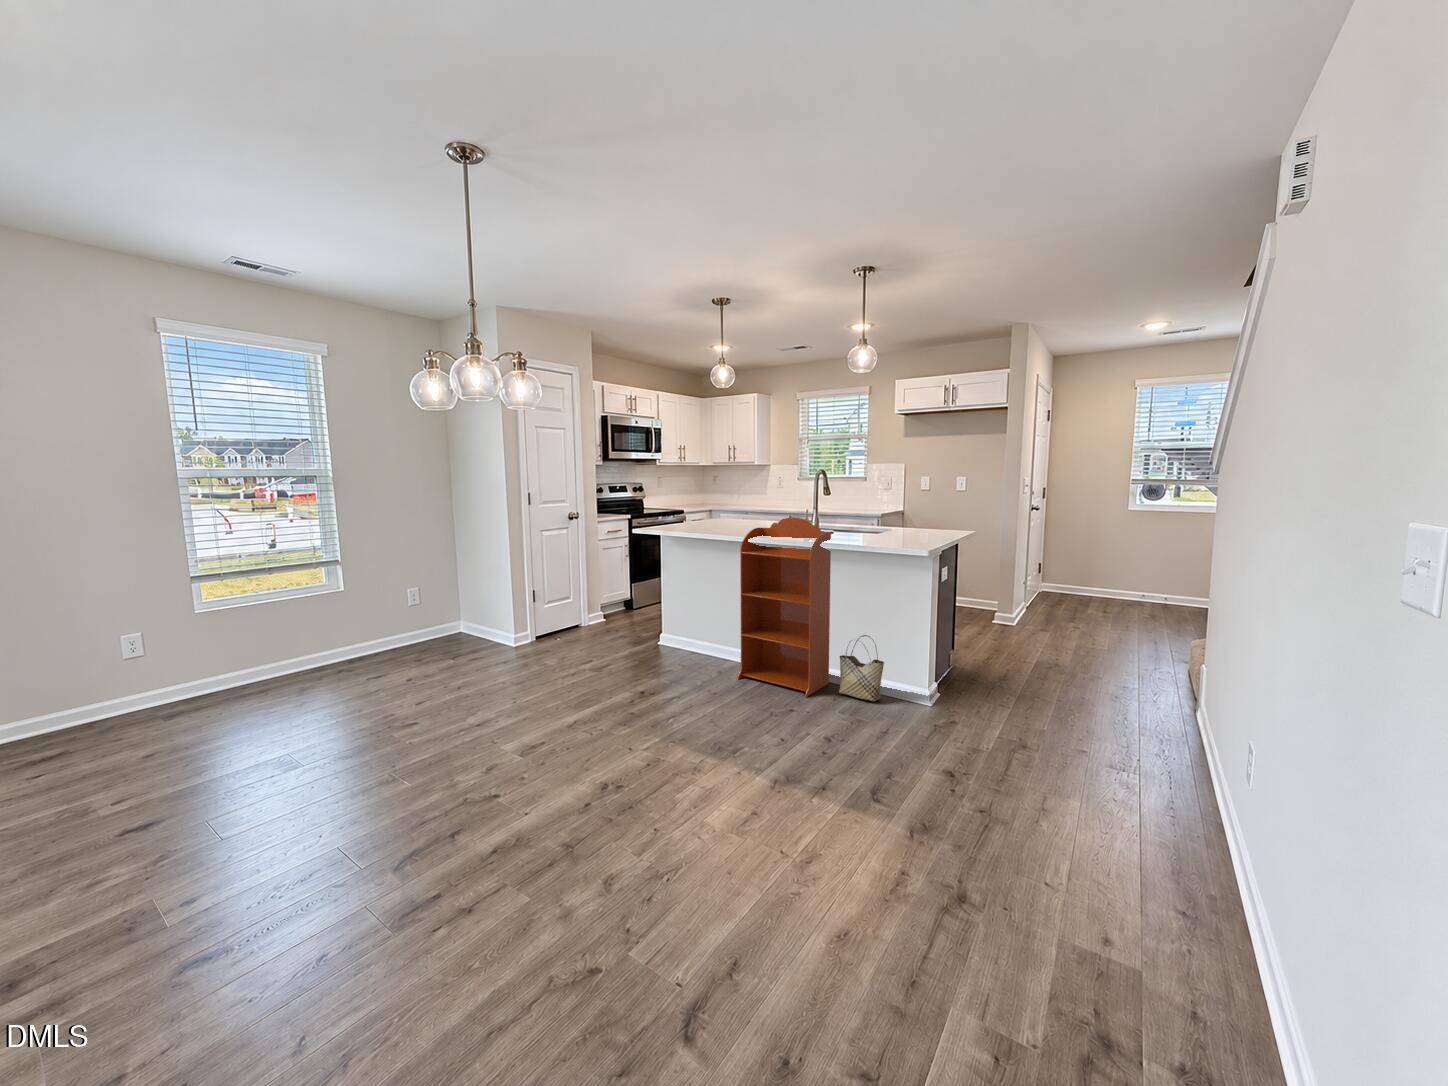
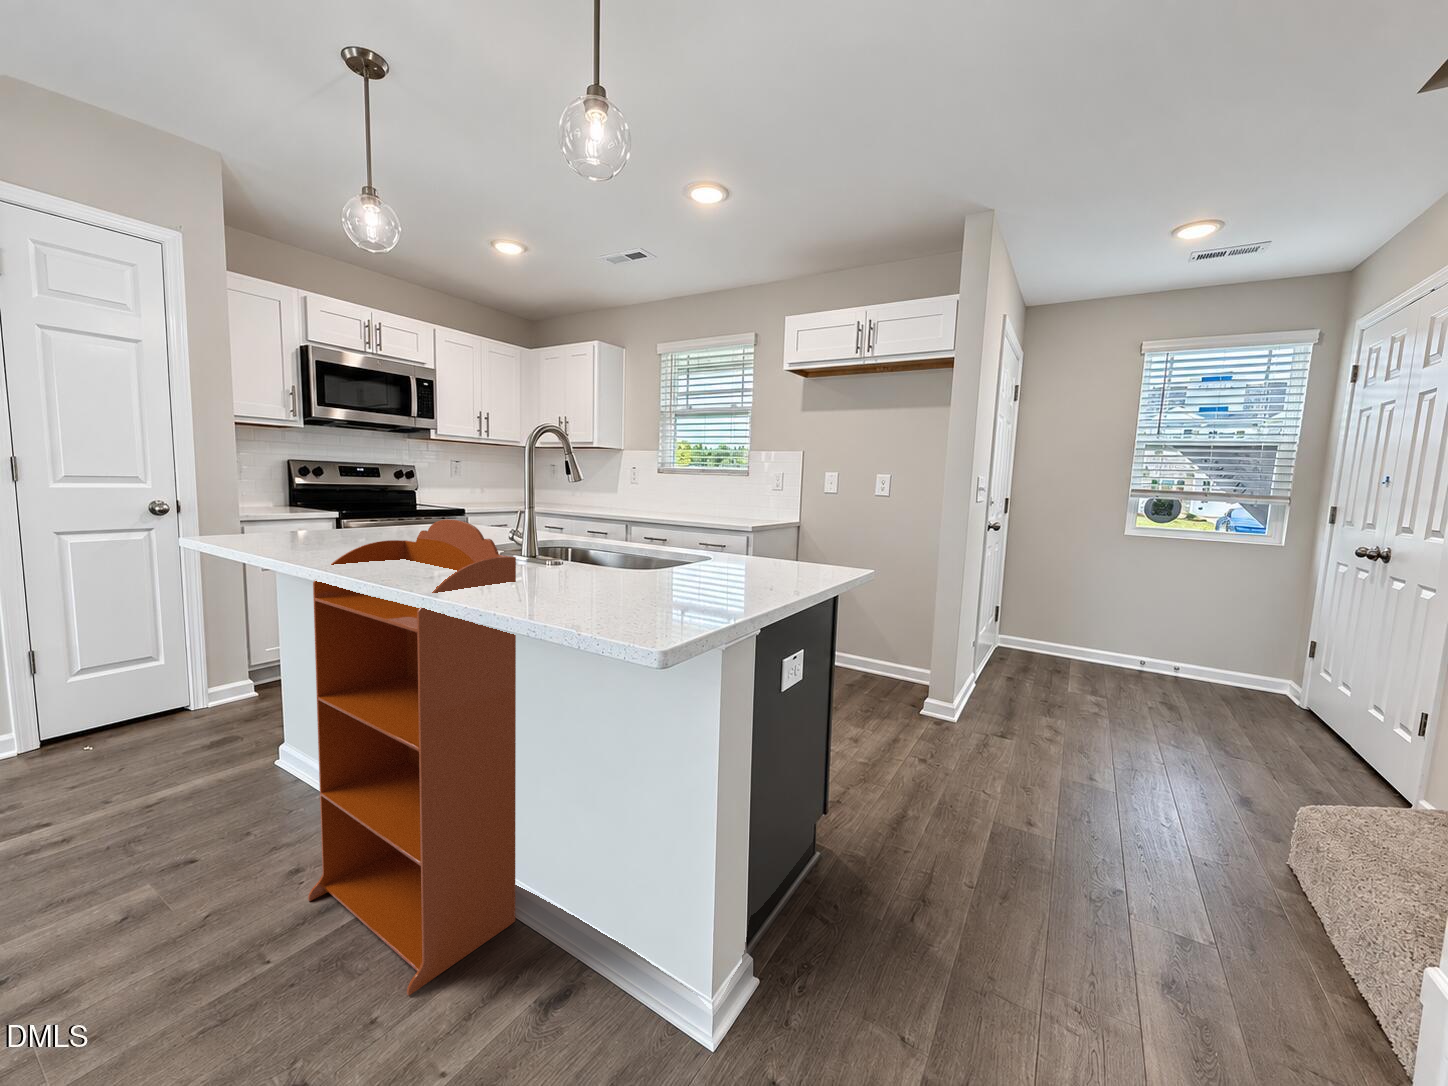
woven basket: present [839,635,884,701] -> none [503,826,610,1028]

